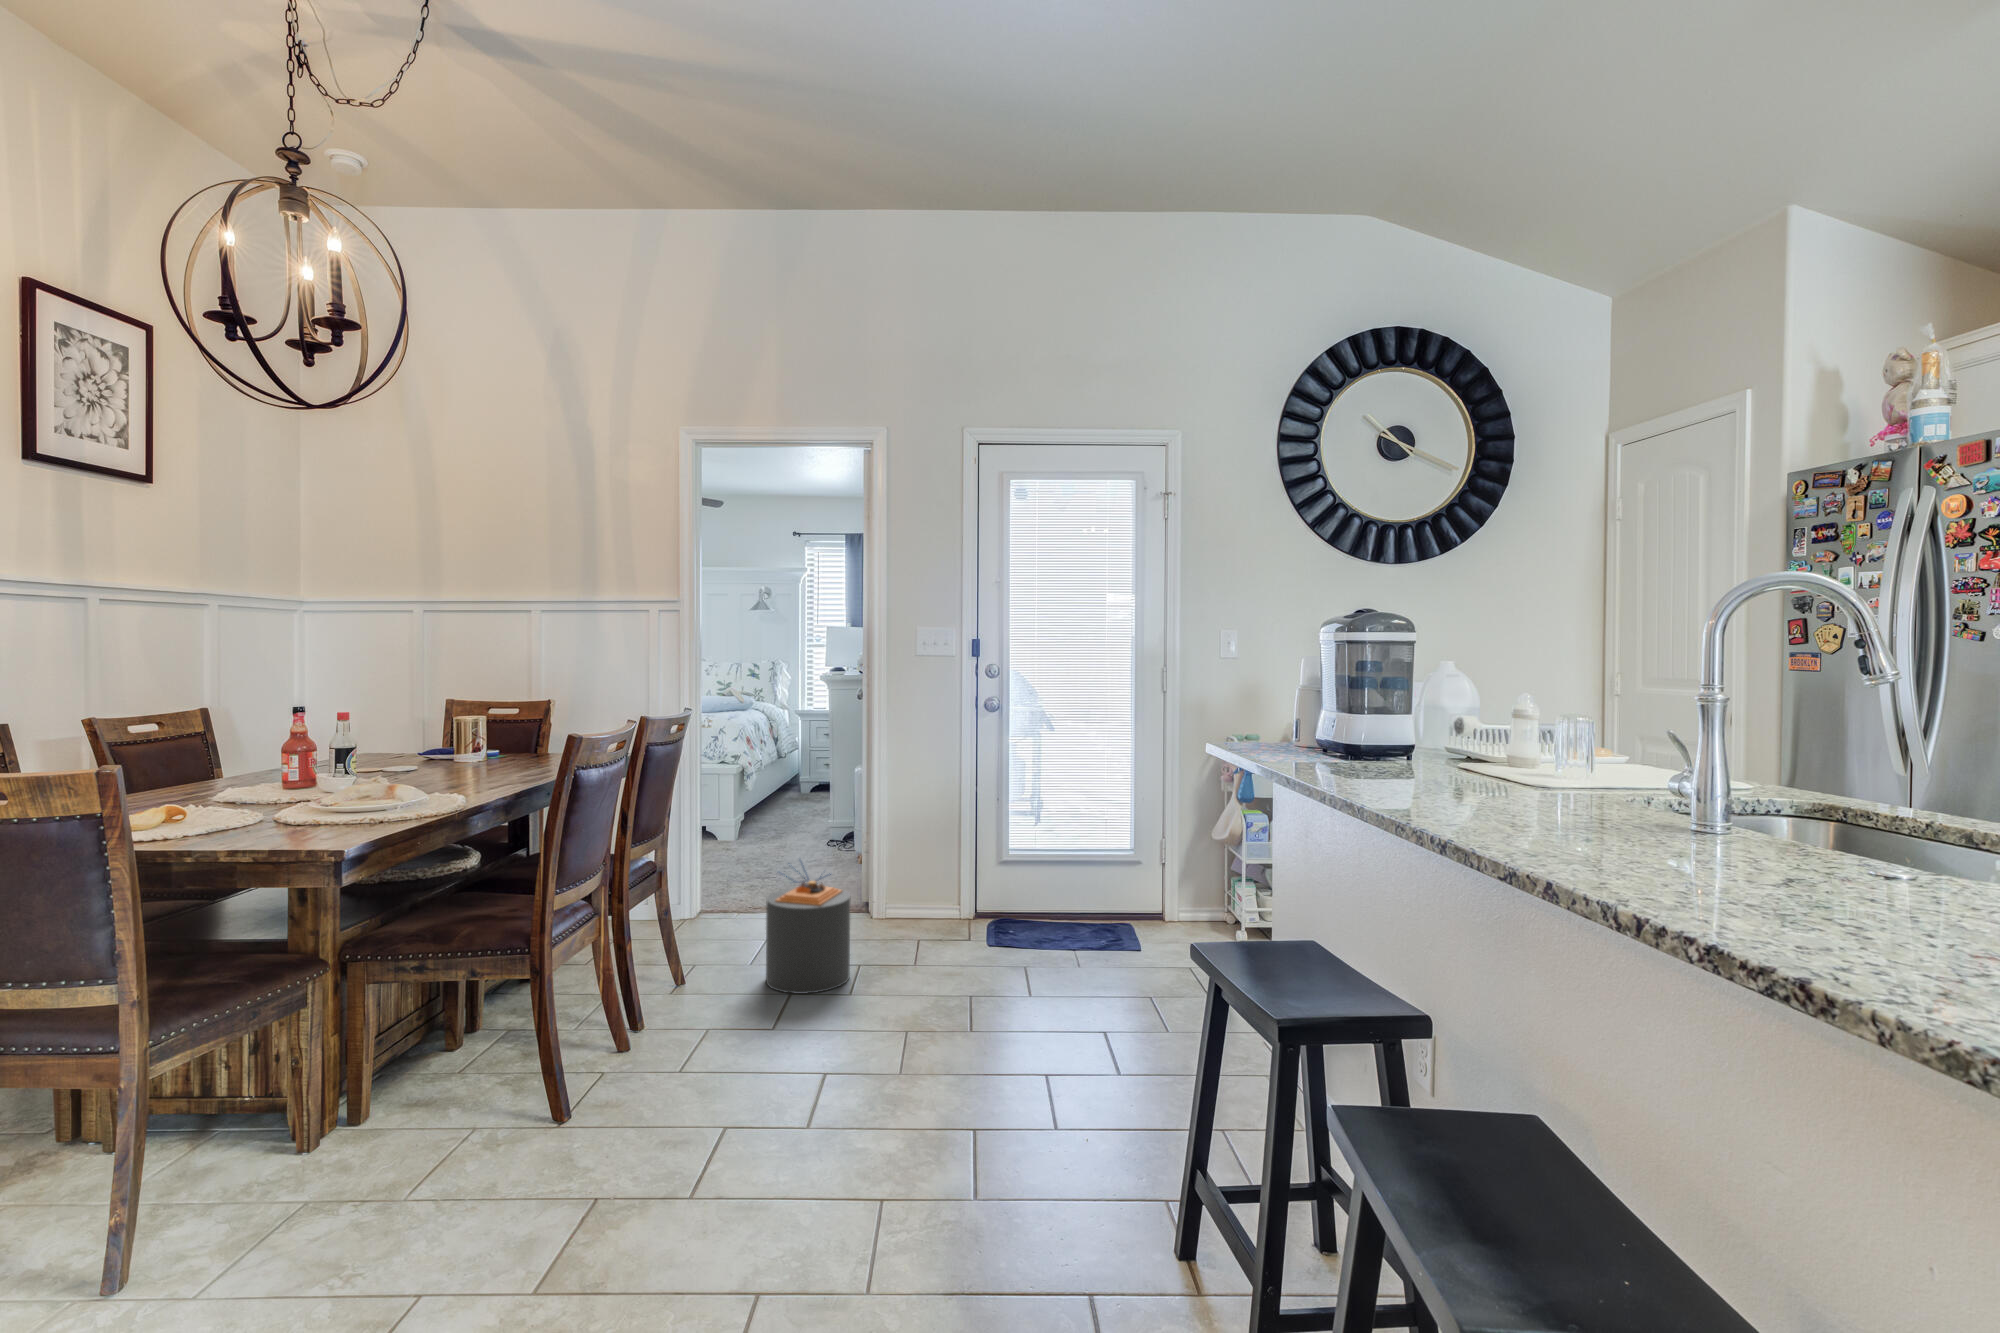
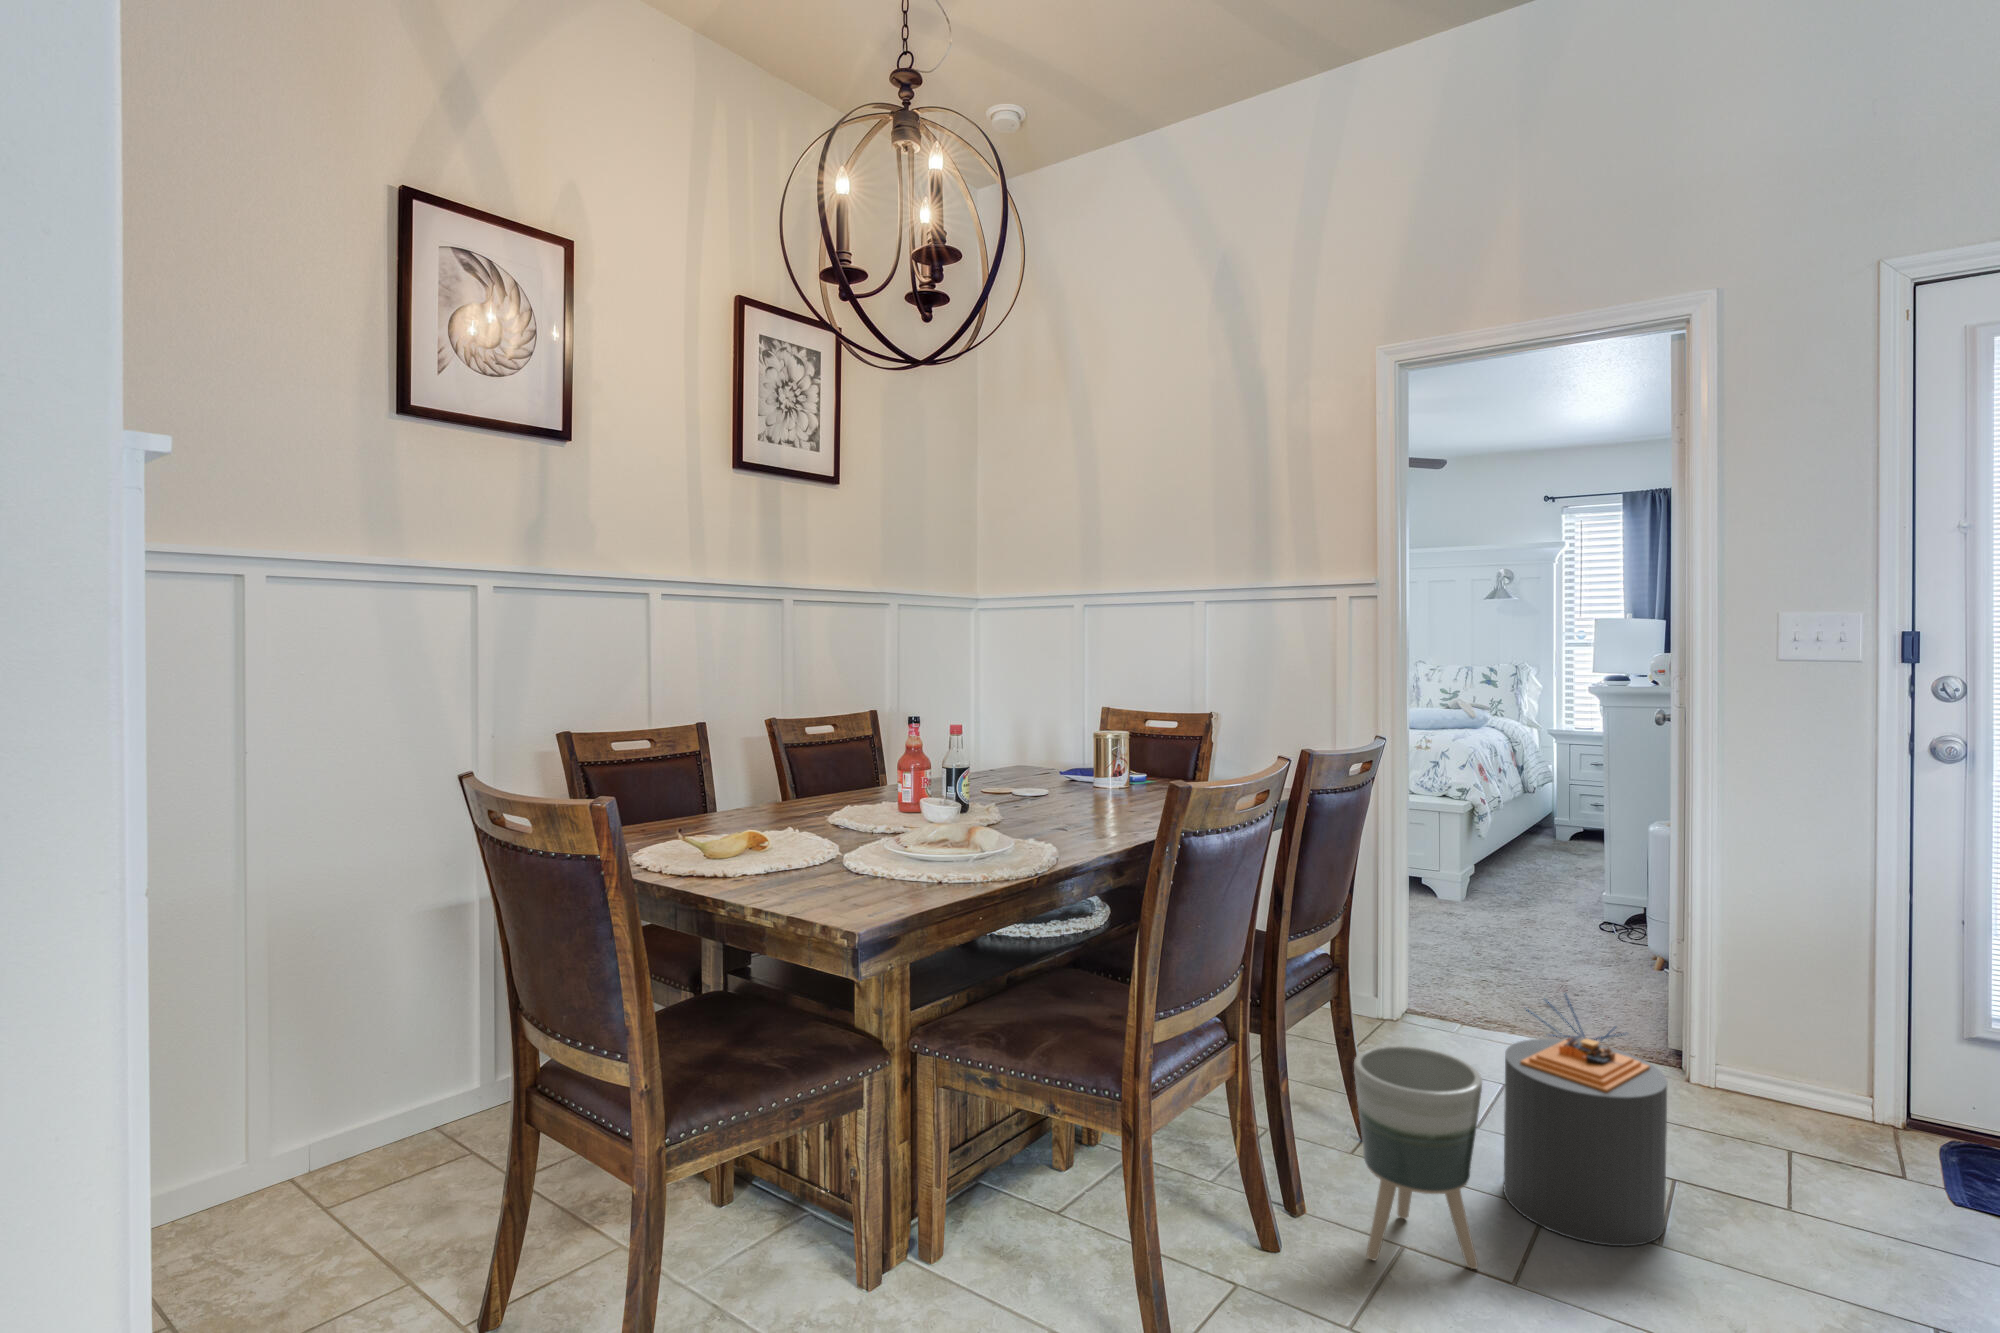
planter: none [678,900,754,1032] -> present [1354,1046,1482,1269]

